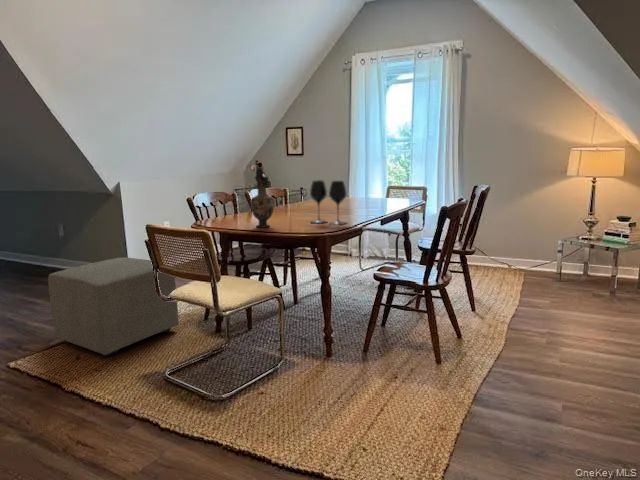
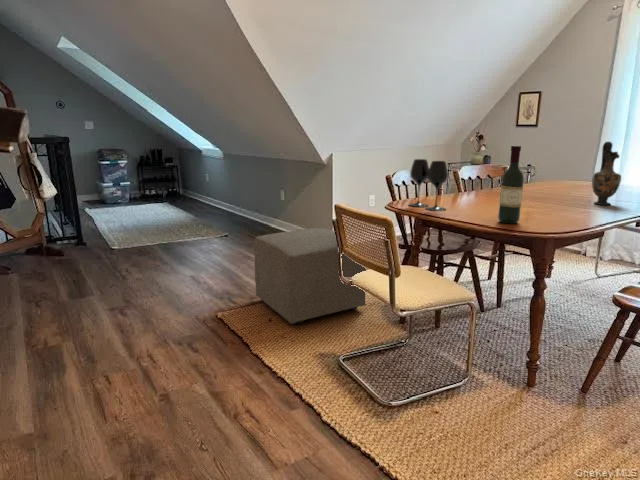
vase: present [251,167,274,228] -> present [592,142,621,205]
wine bottle: none [288,167,304,228] -> present [498,146,523,223]
wine glass: present [310,180,347,225] -> present [409,159,448,211]

